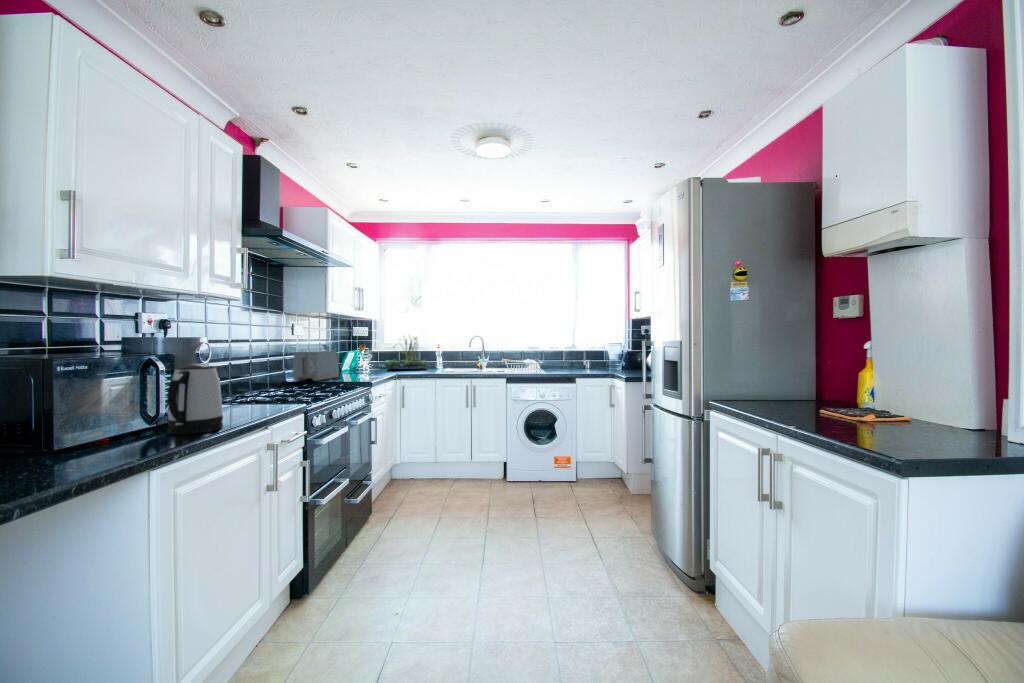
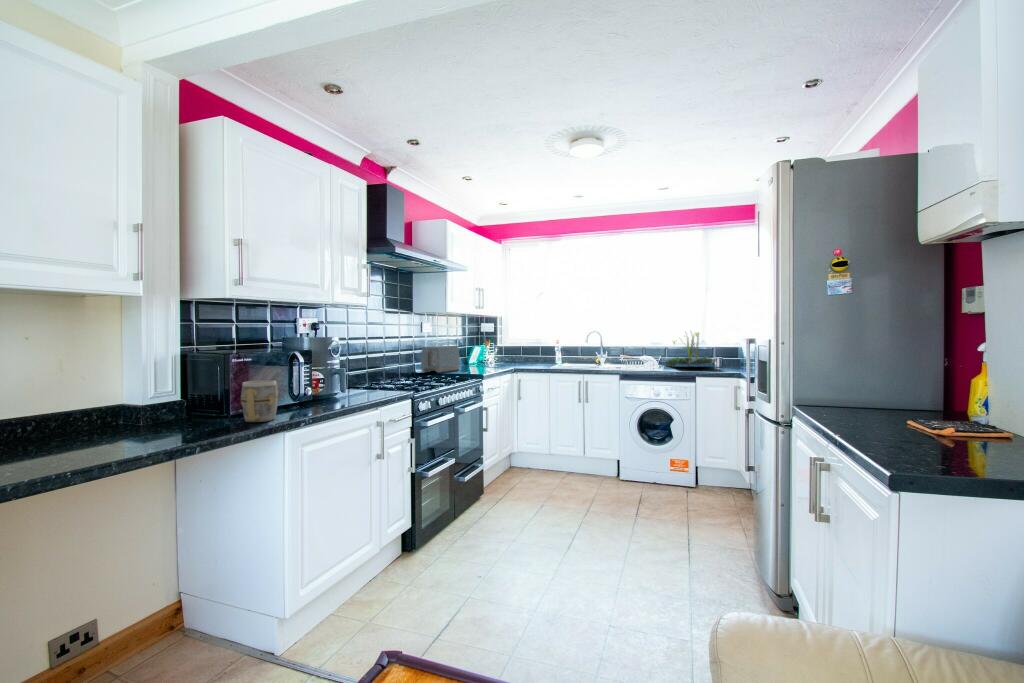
plant: present [386,336,426,369] -> present [666,332,716,366]
kettle: present [167,364,223,434] -> none [304,358,342,409]
mug: none [63,397,130,462] -> present [241,380,279,423]

